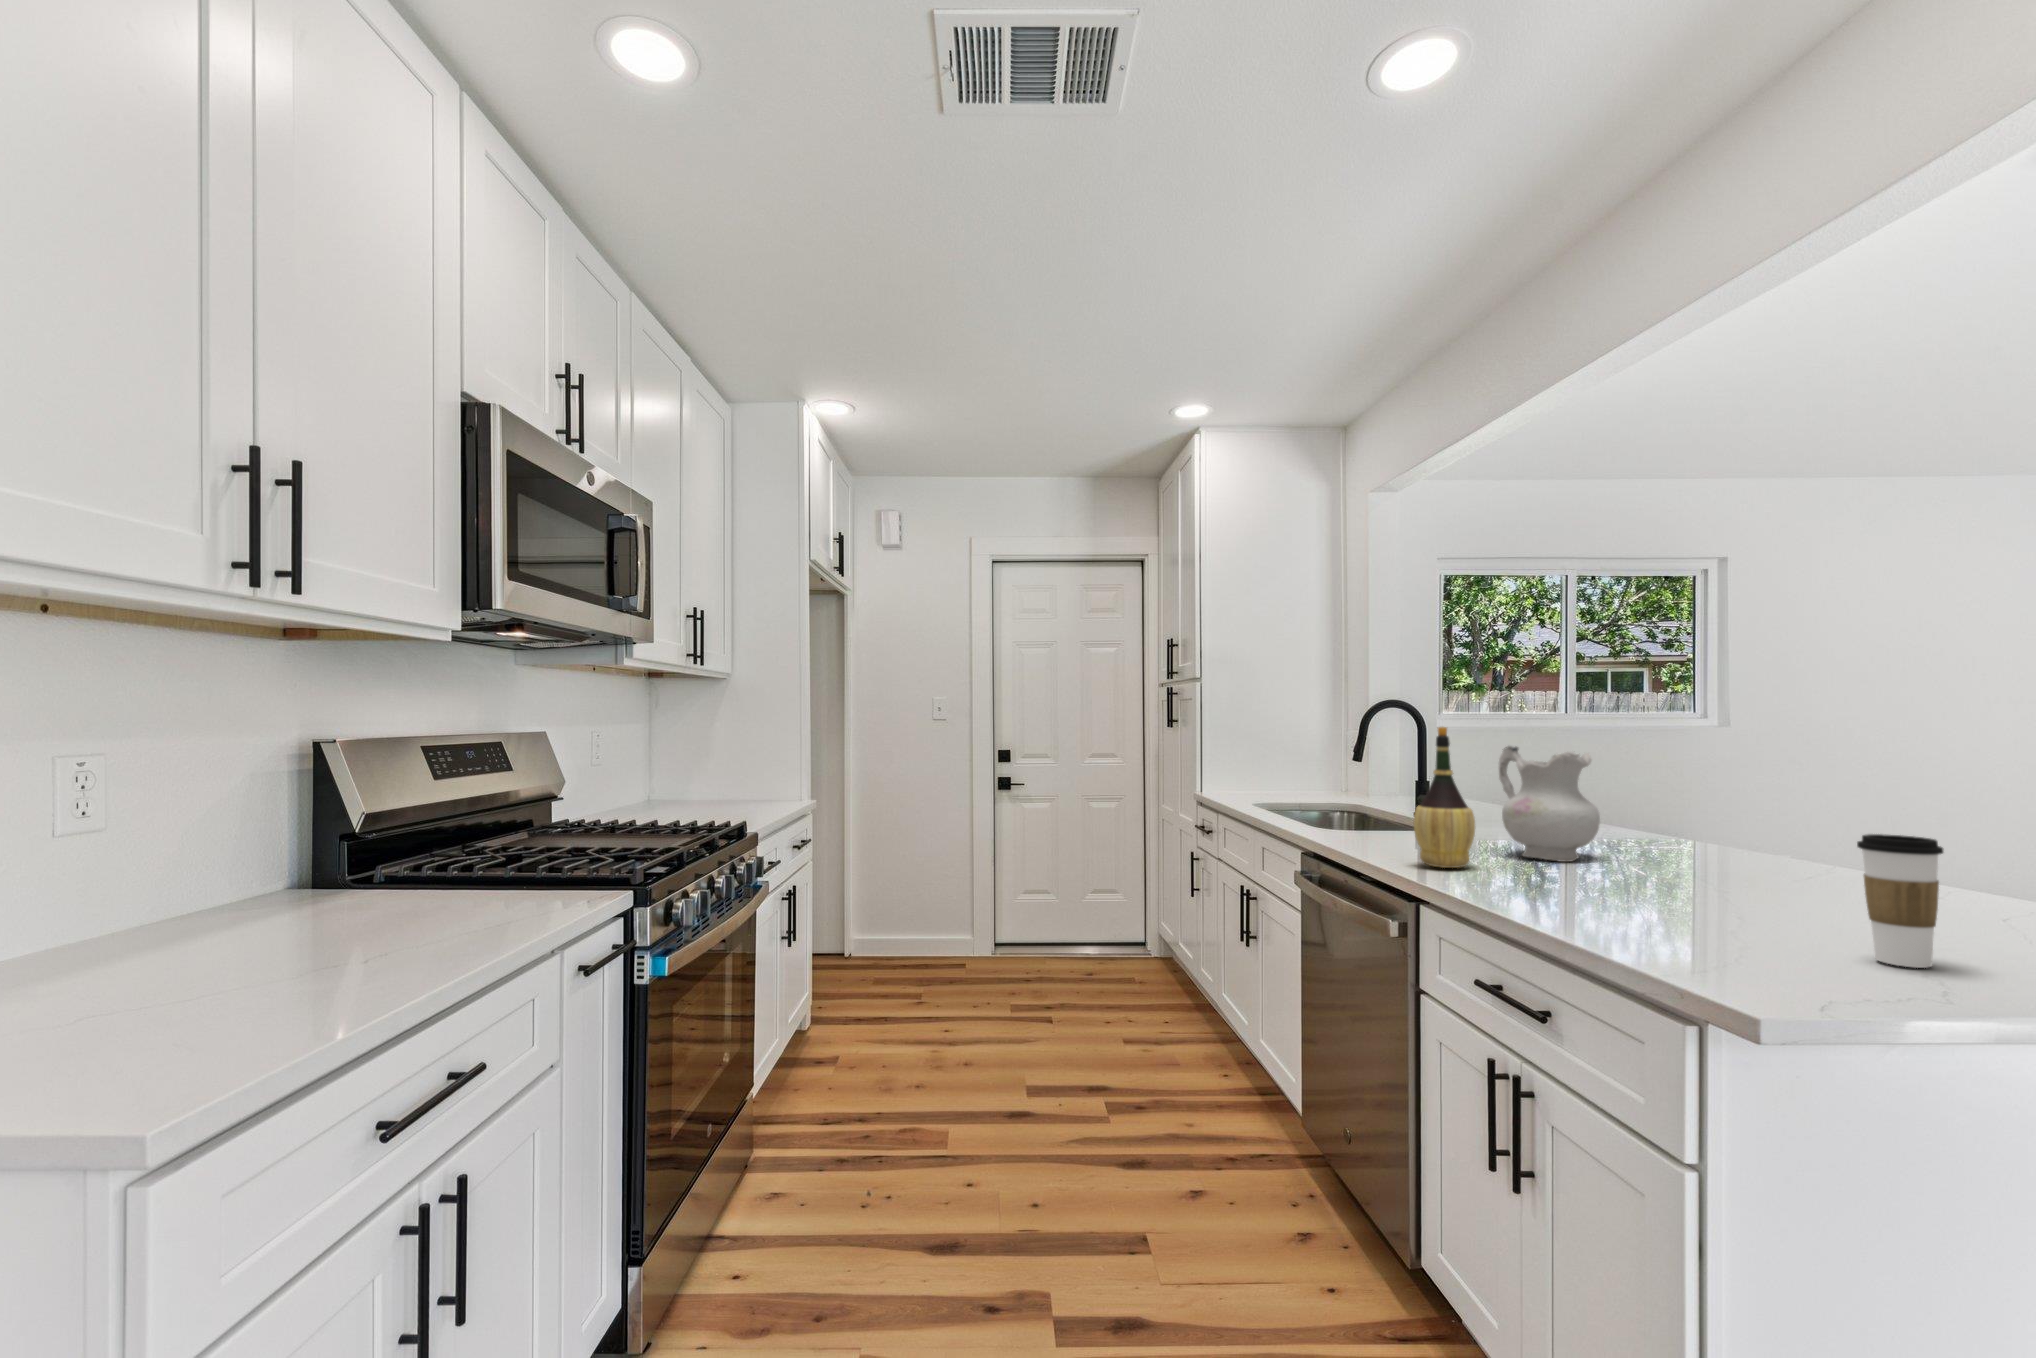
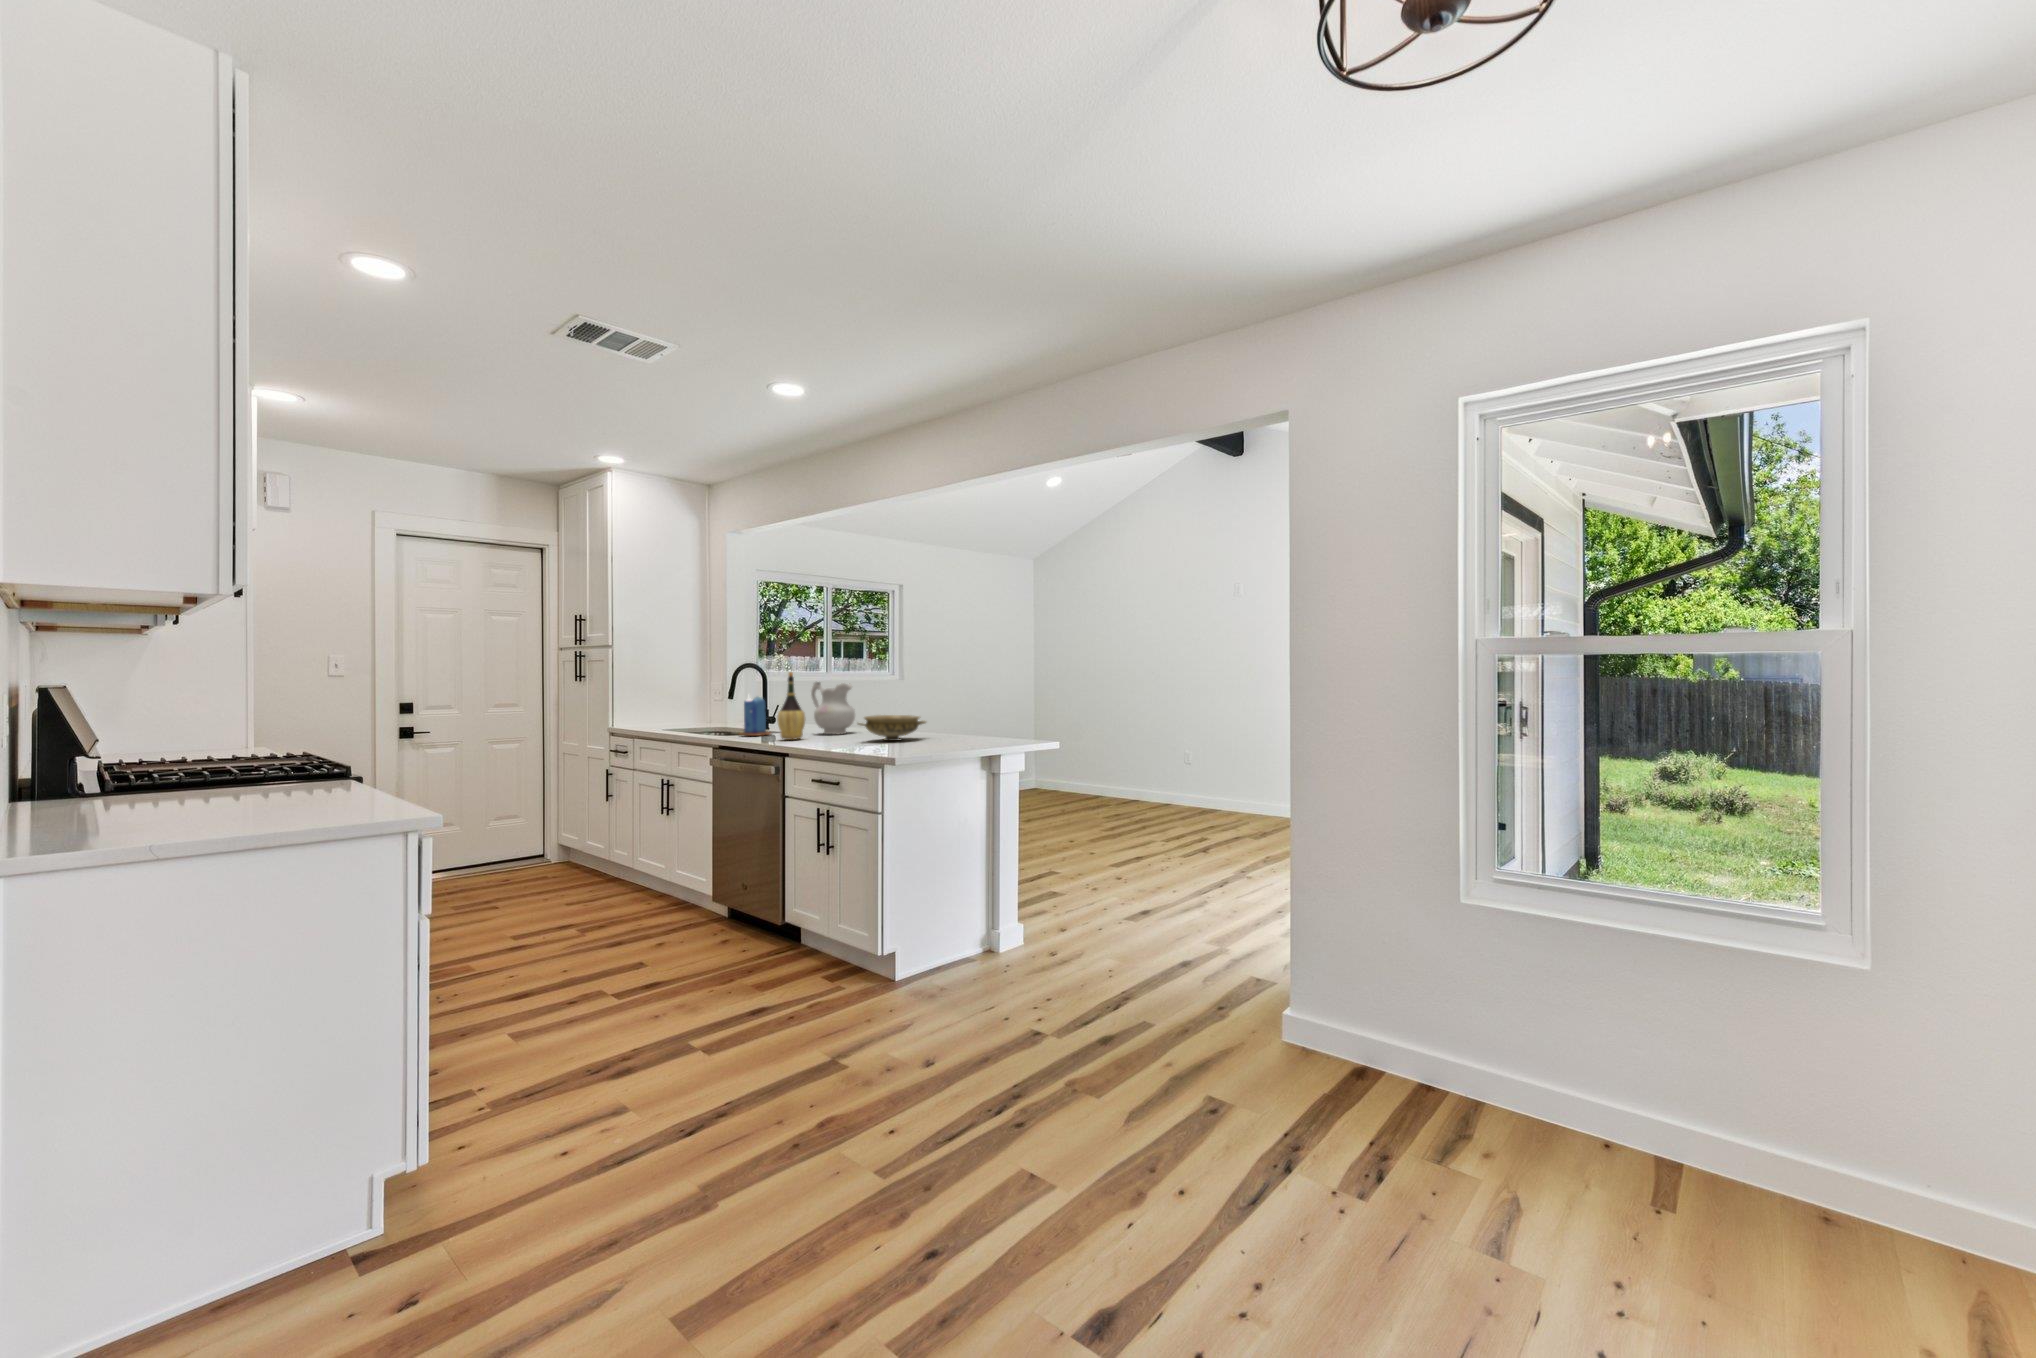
candle: none [1355,763,1420,844] -> present [739,697,771,736]
coffee cup: present [1857,834,1943,968] -> none [936,702,957,744]
ceramic bowl: none [1593,839,1811,915] -> present [858,715,926,741]

